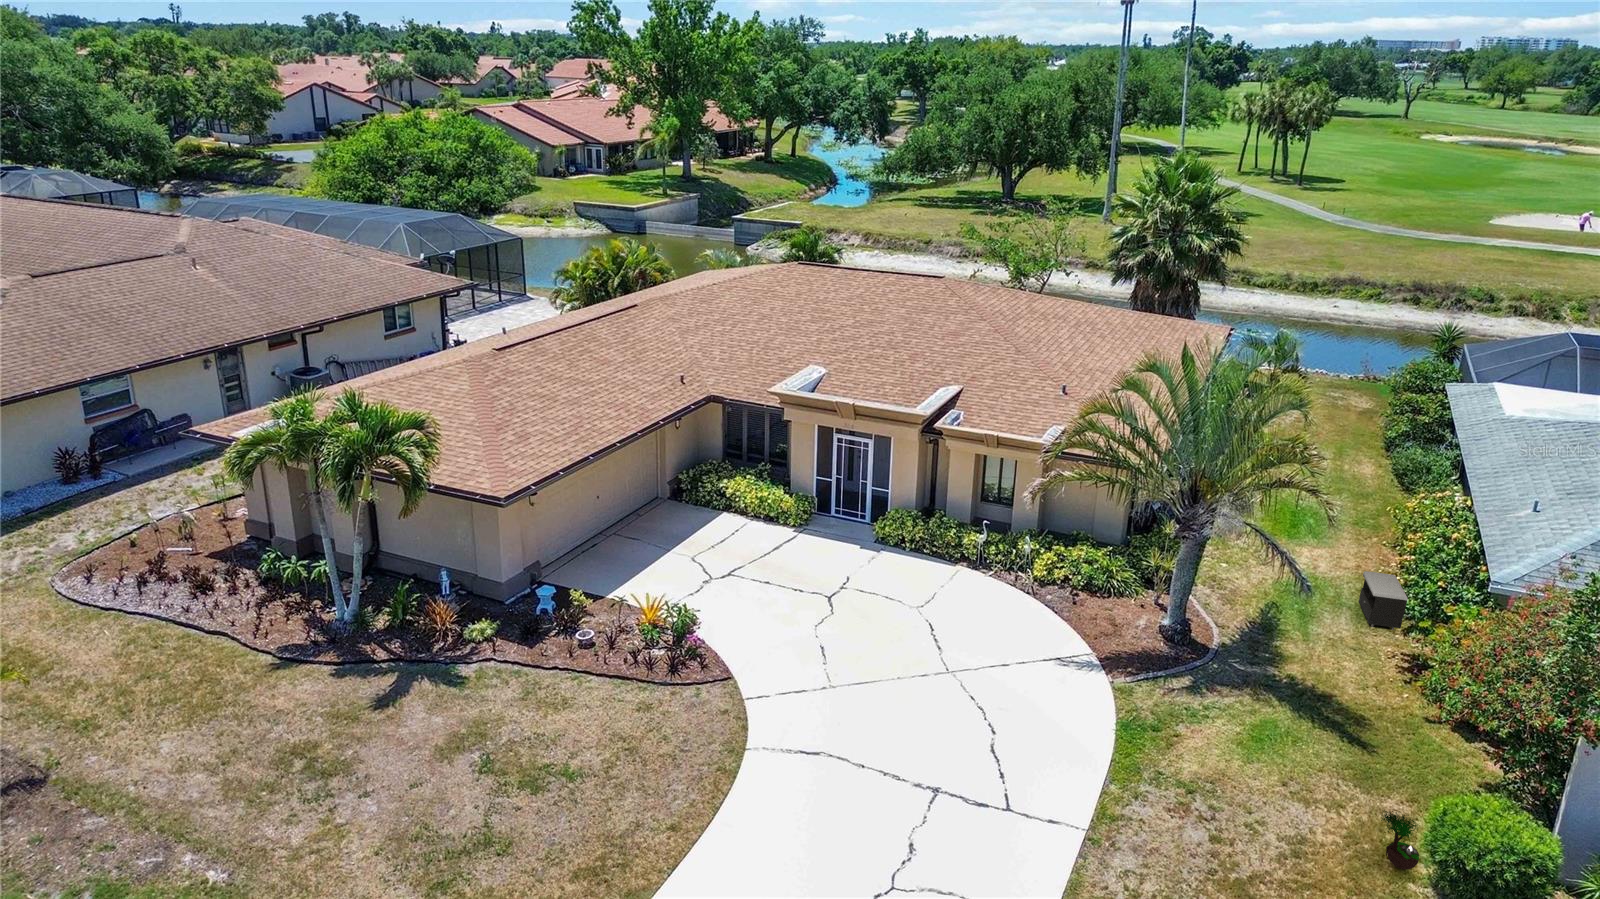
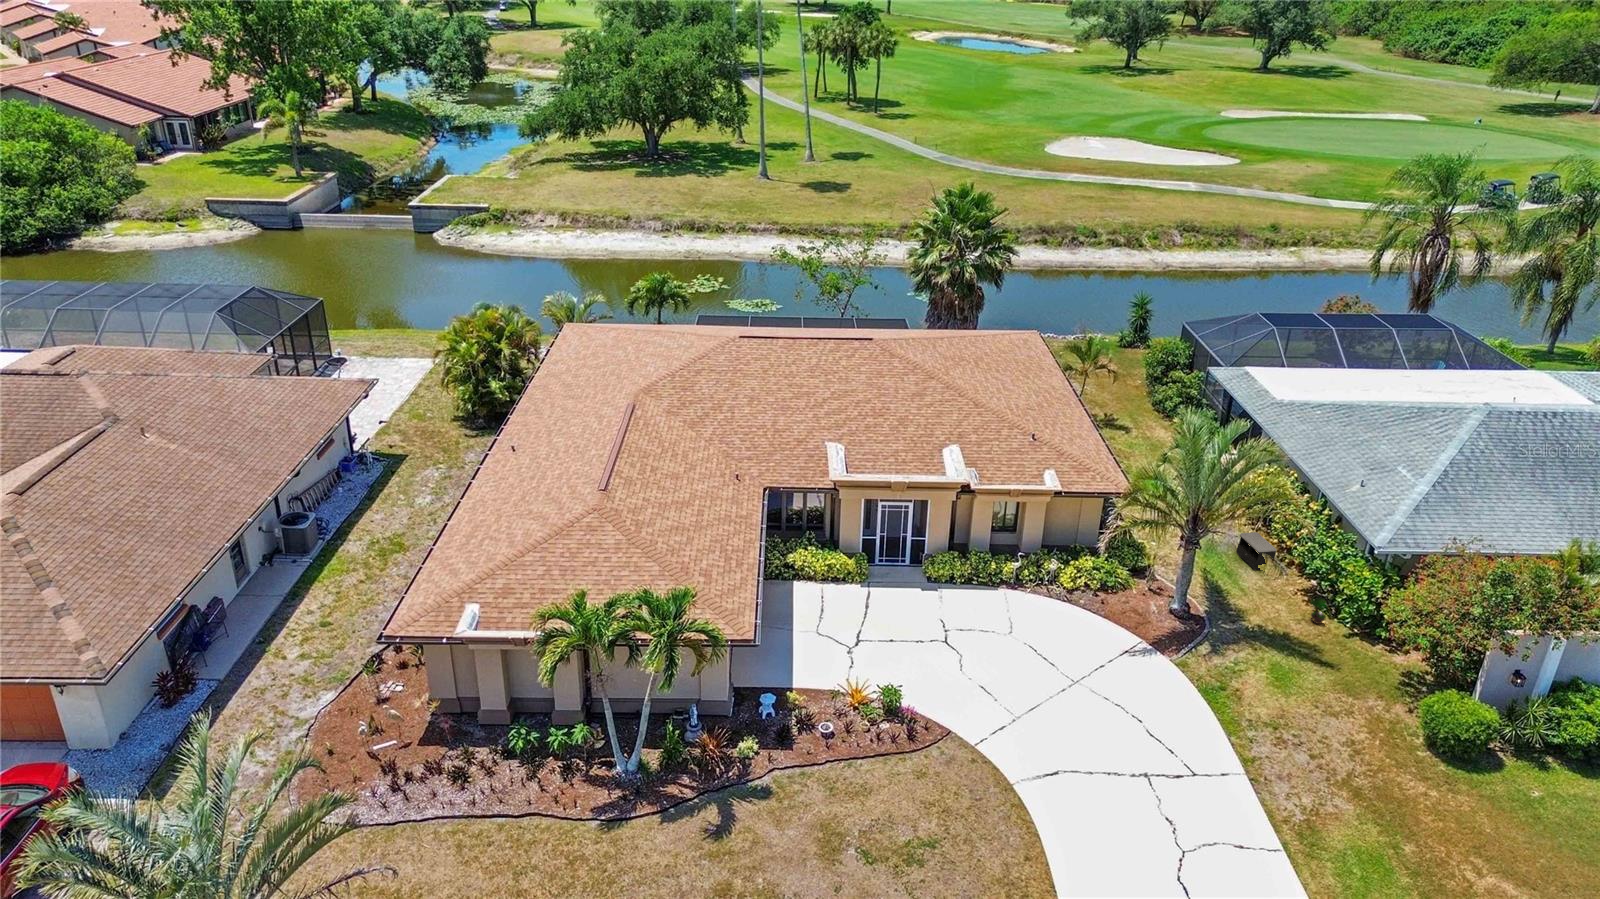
potted tree: present [1381,811,1419,870] -> present [1311,599,1325,624]

